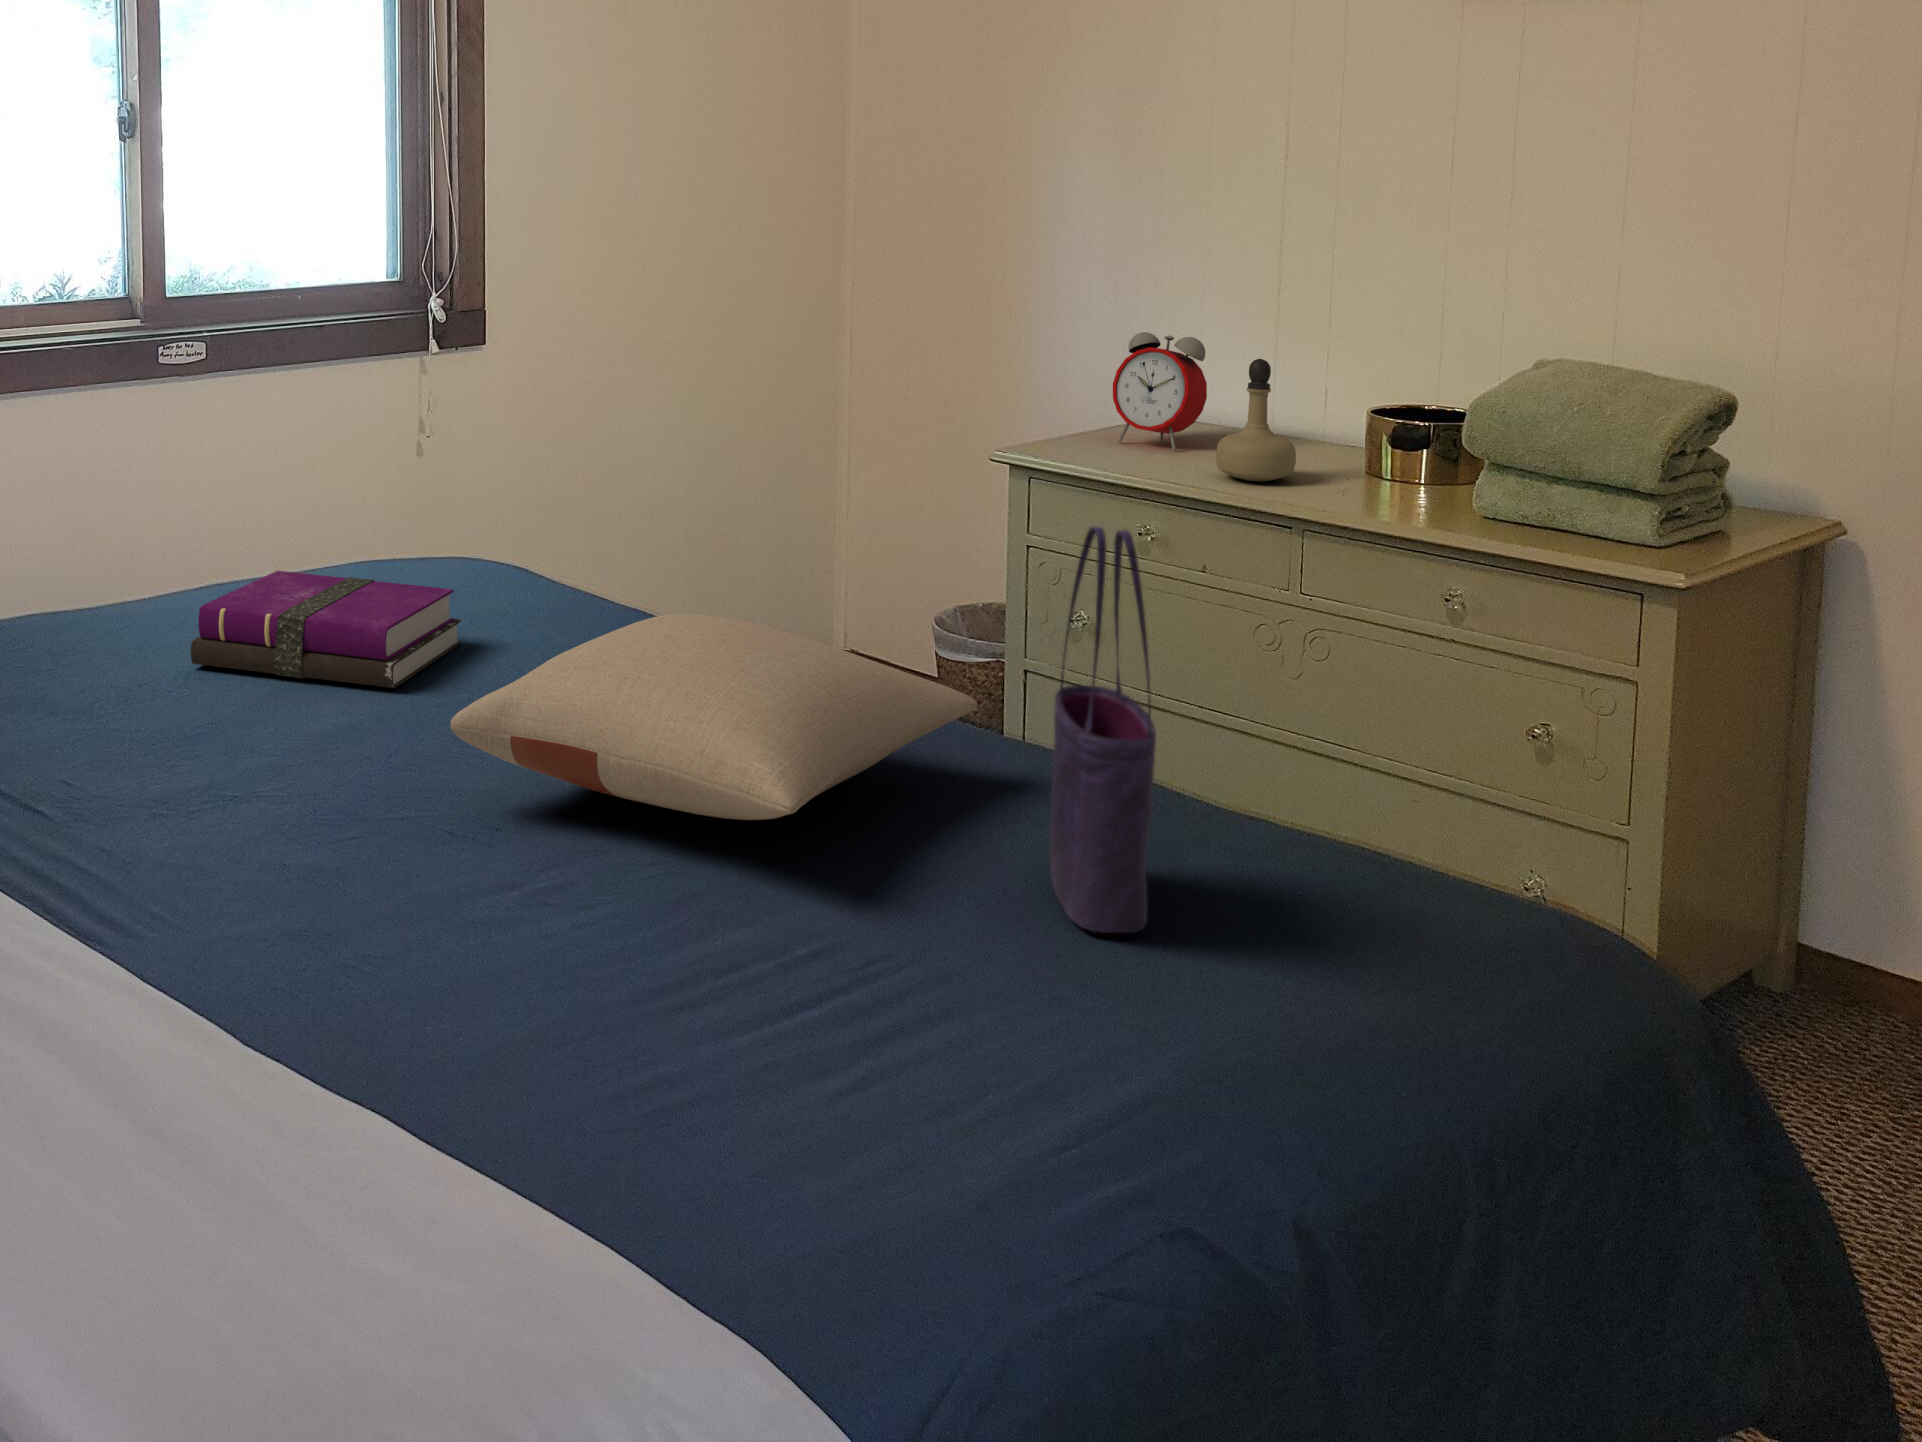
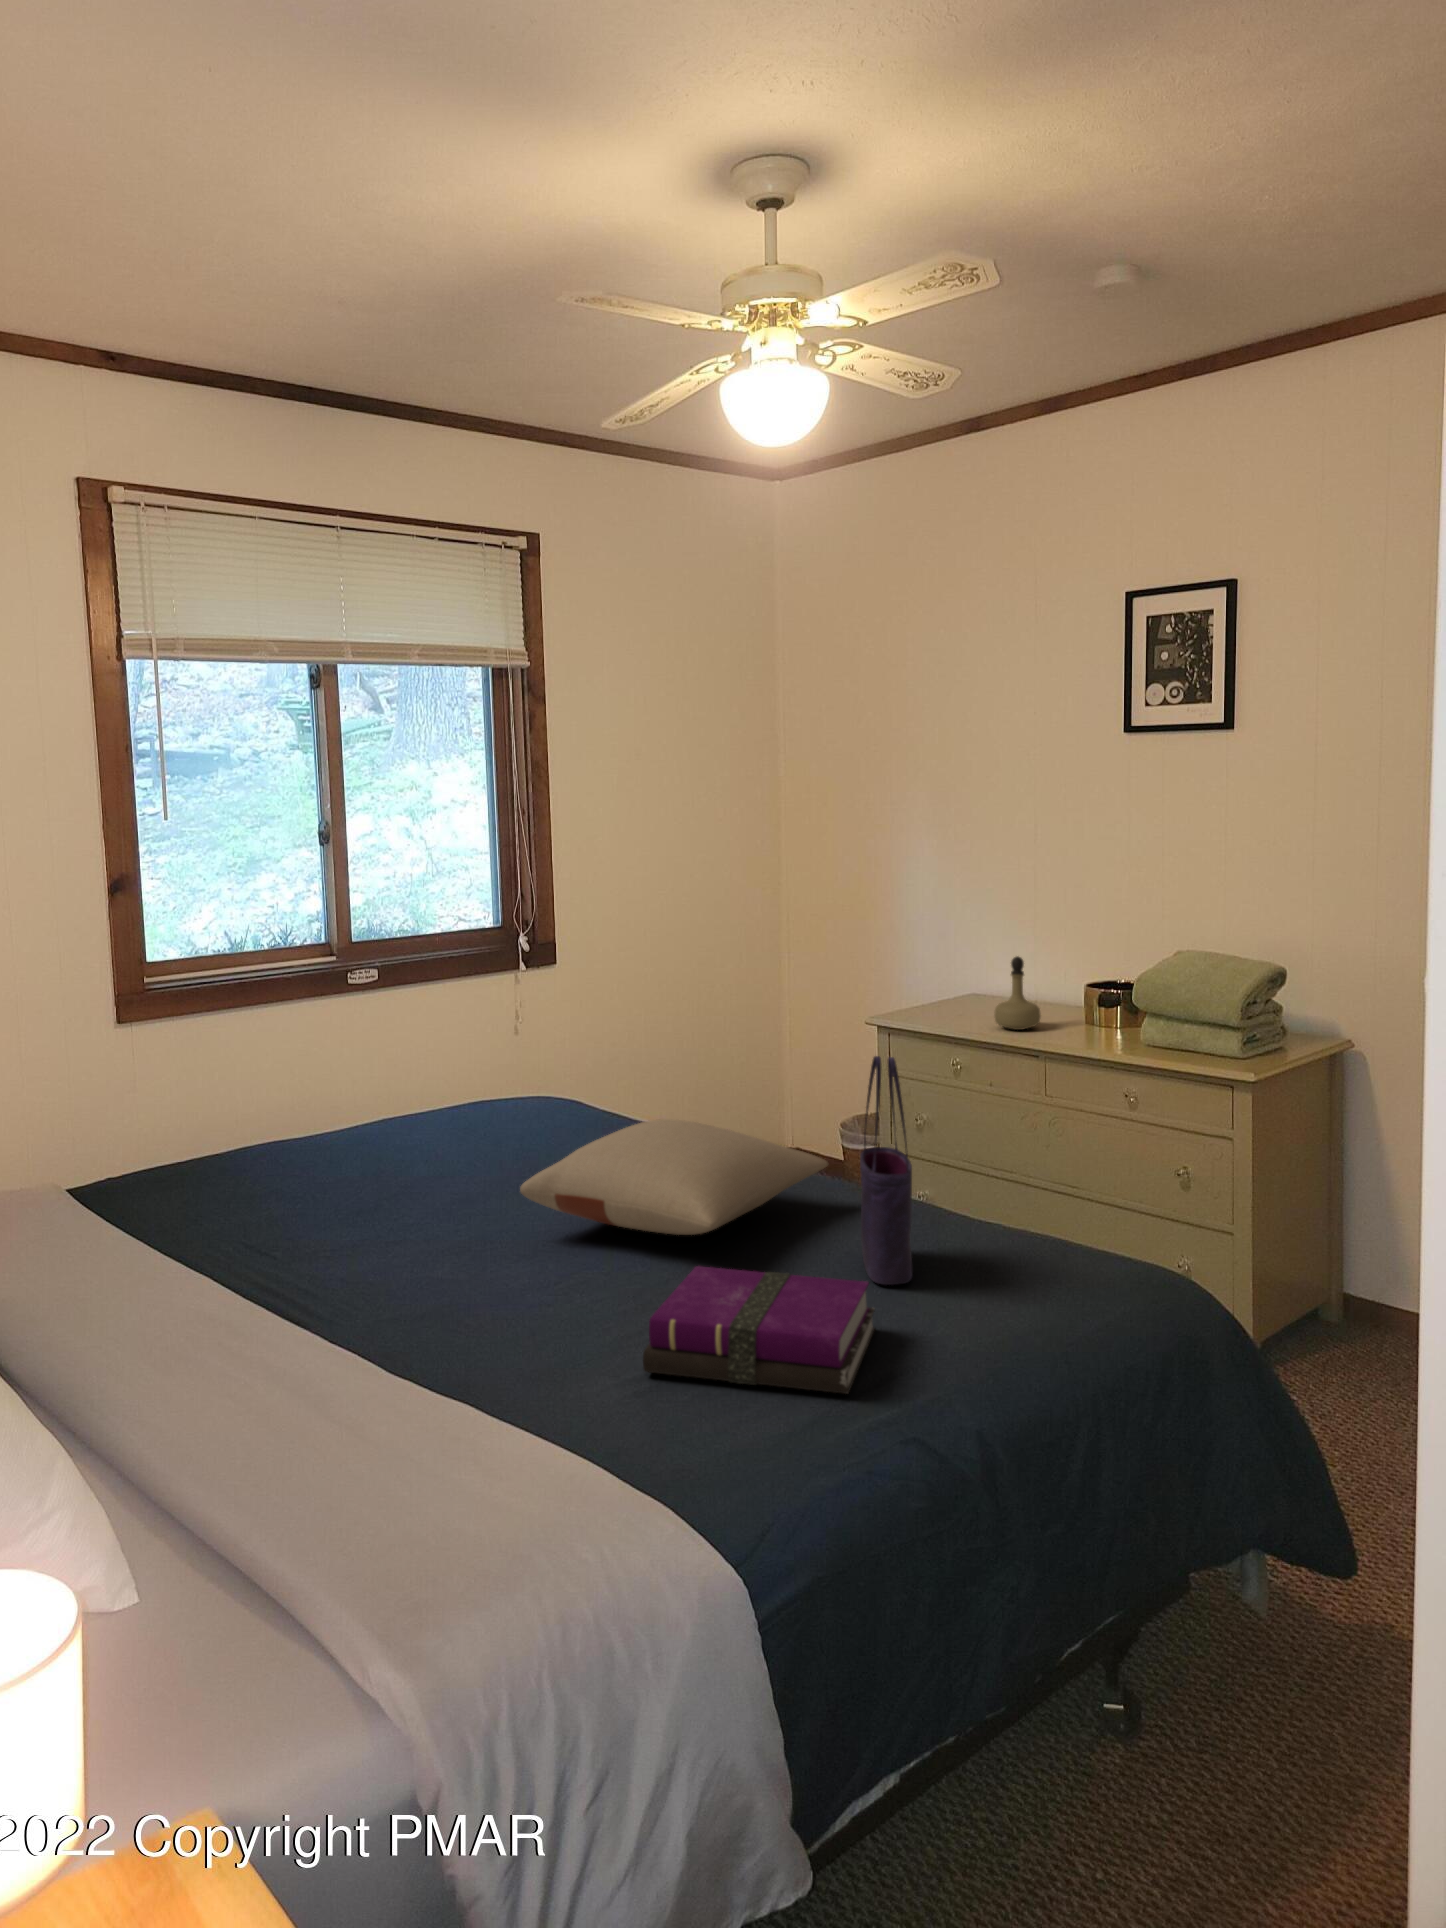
alarm clock: present [1113,332,1207,450] -> none [937,943,992,1013]
notebook: present [191,571,461,688] -> present [643,1266,875,1394]

